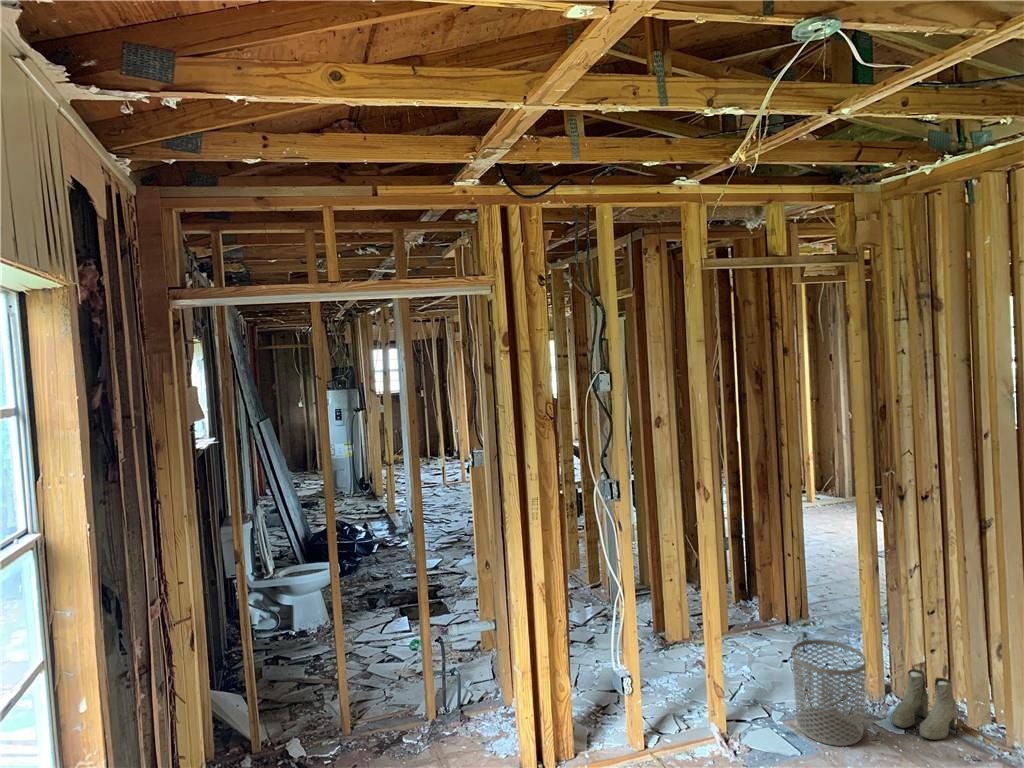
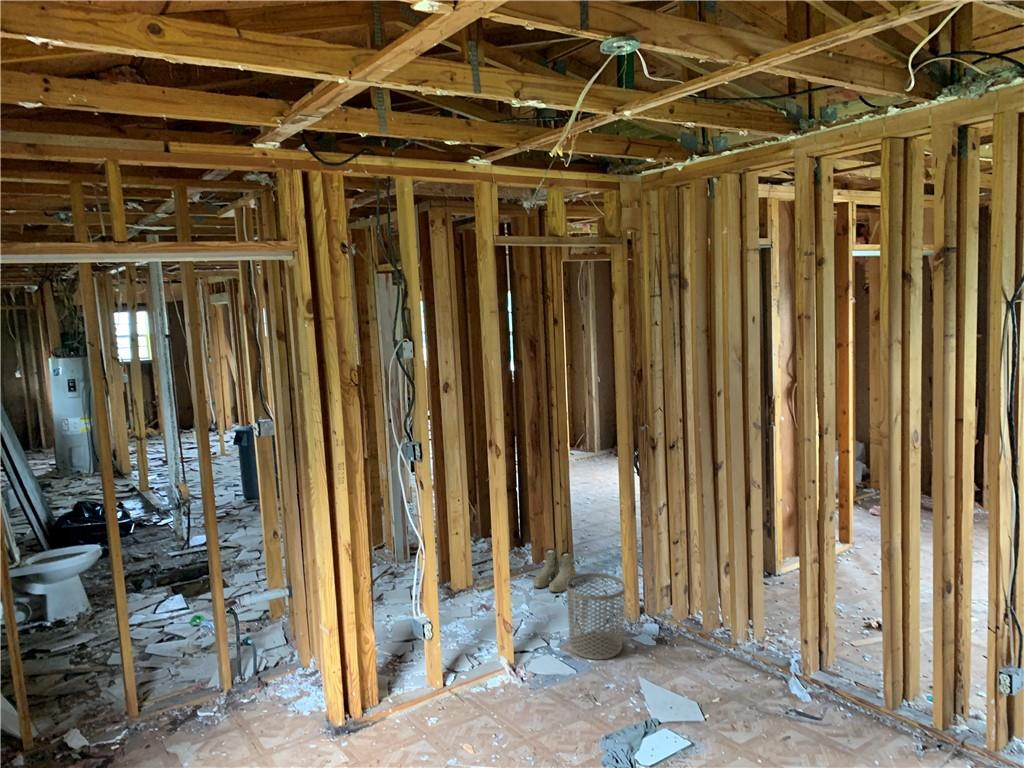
boots: present [891,669,957,740] -> present [533,548,575,592]

